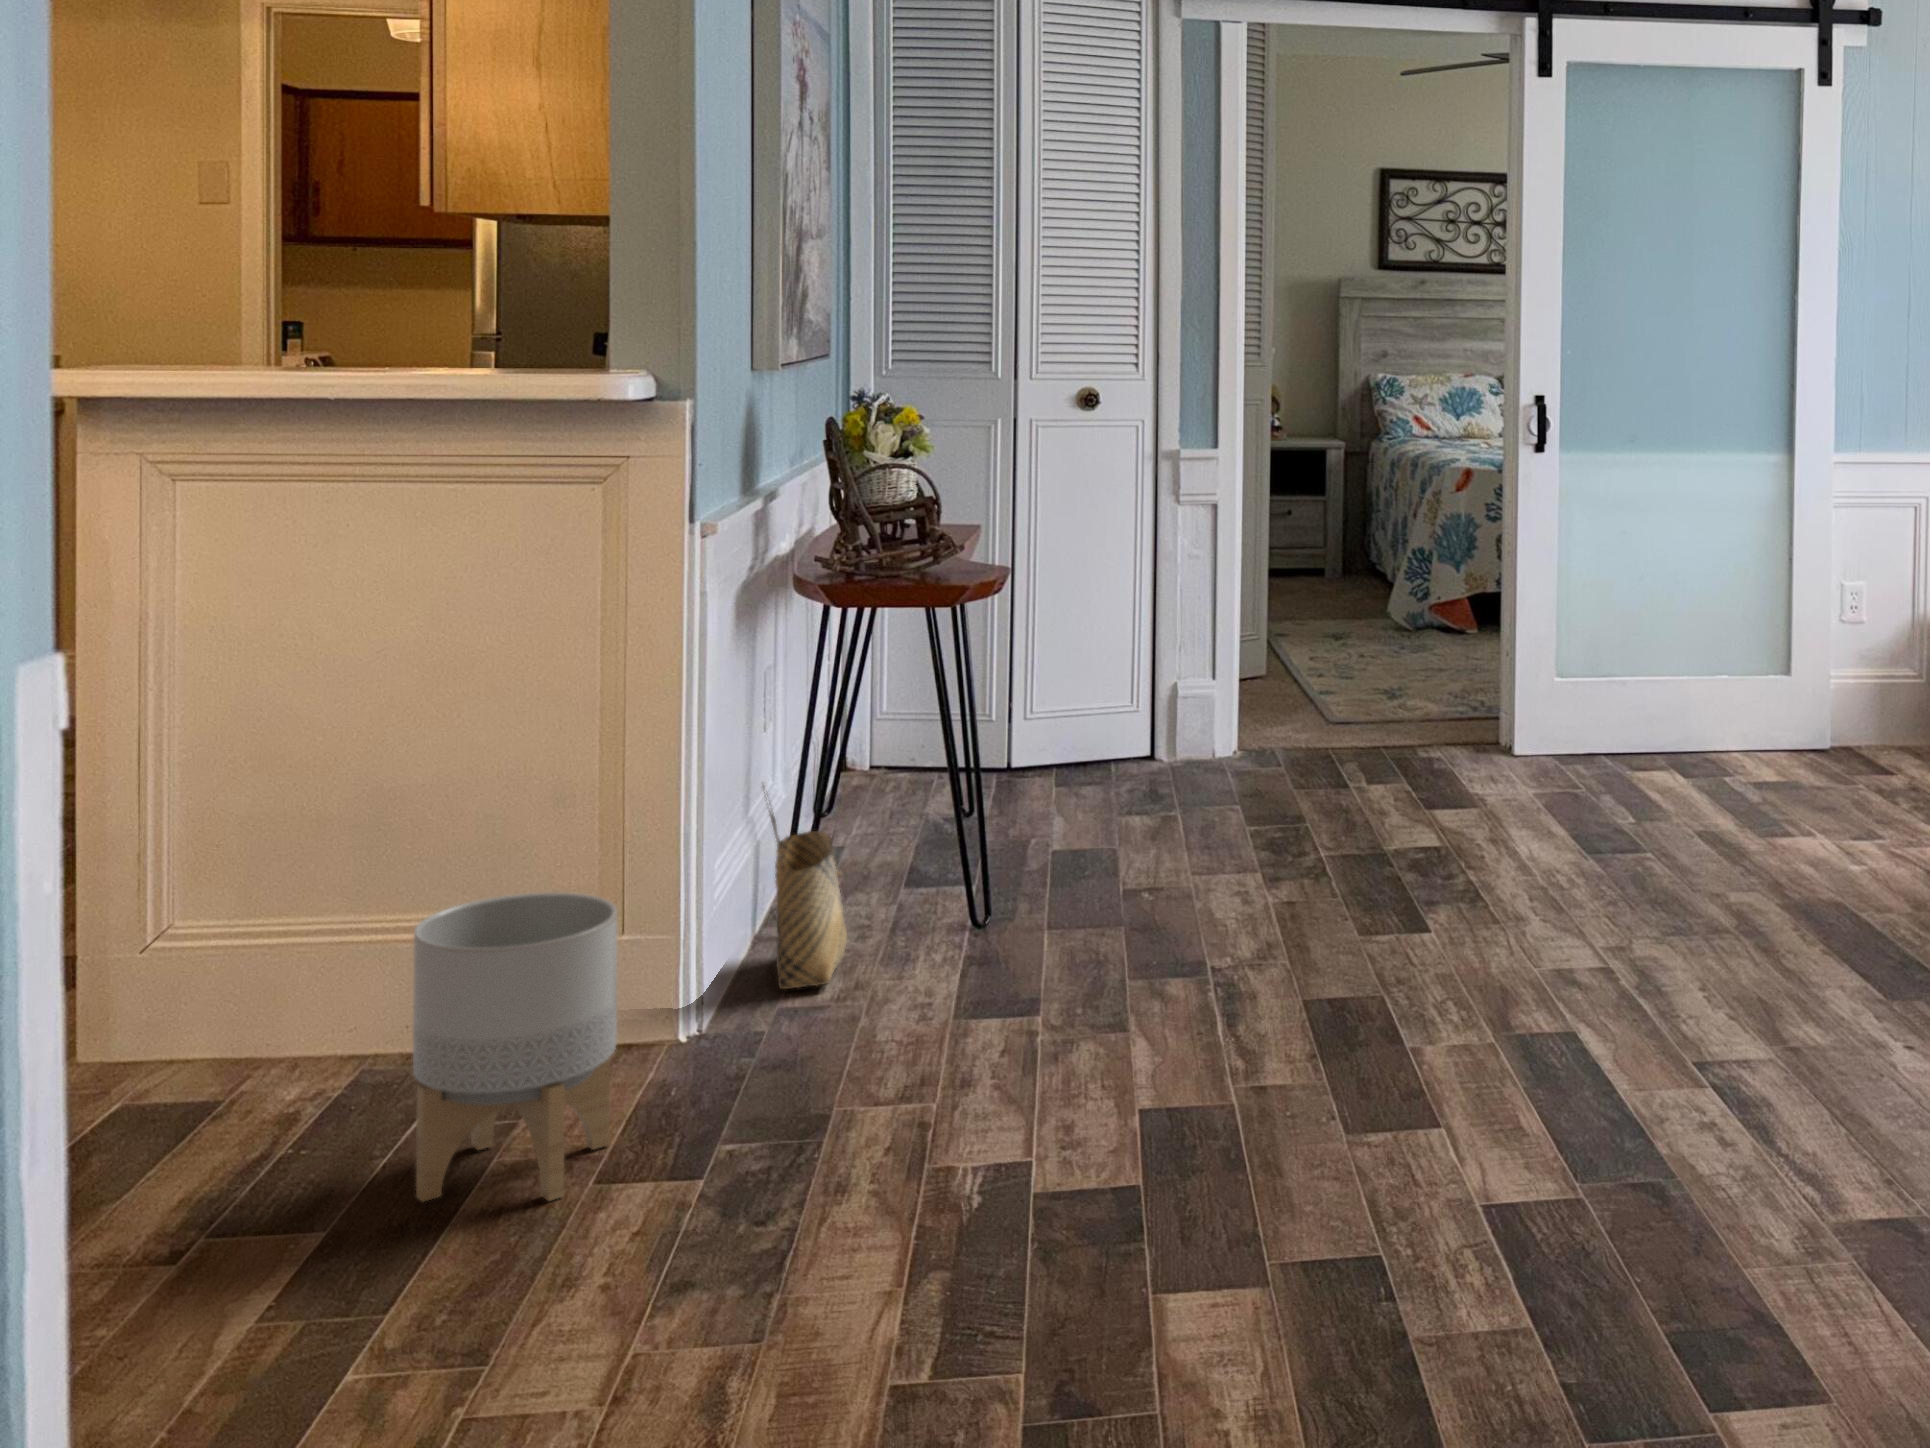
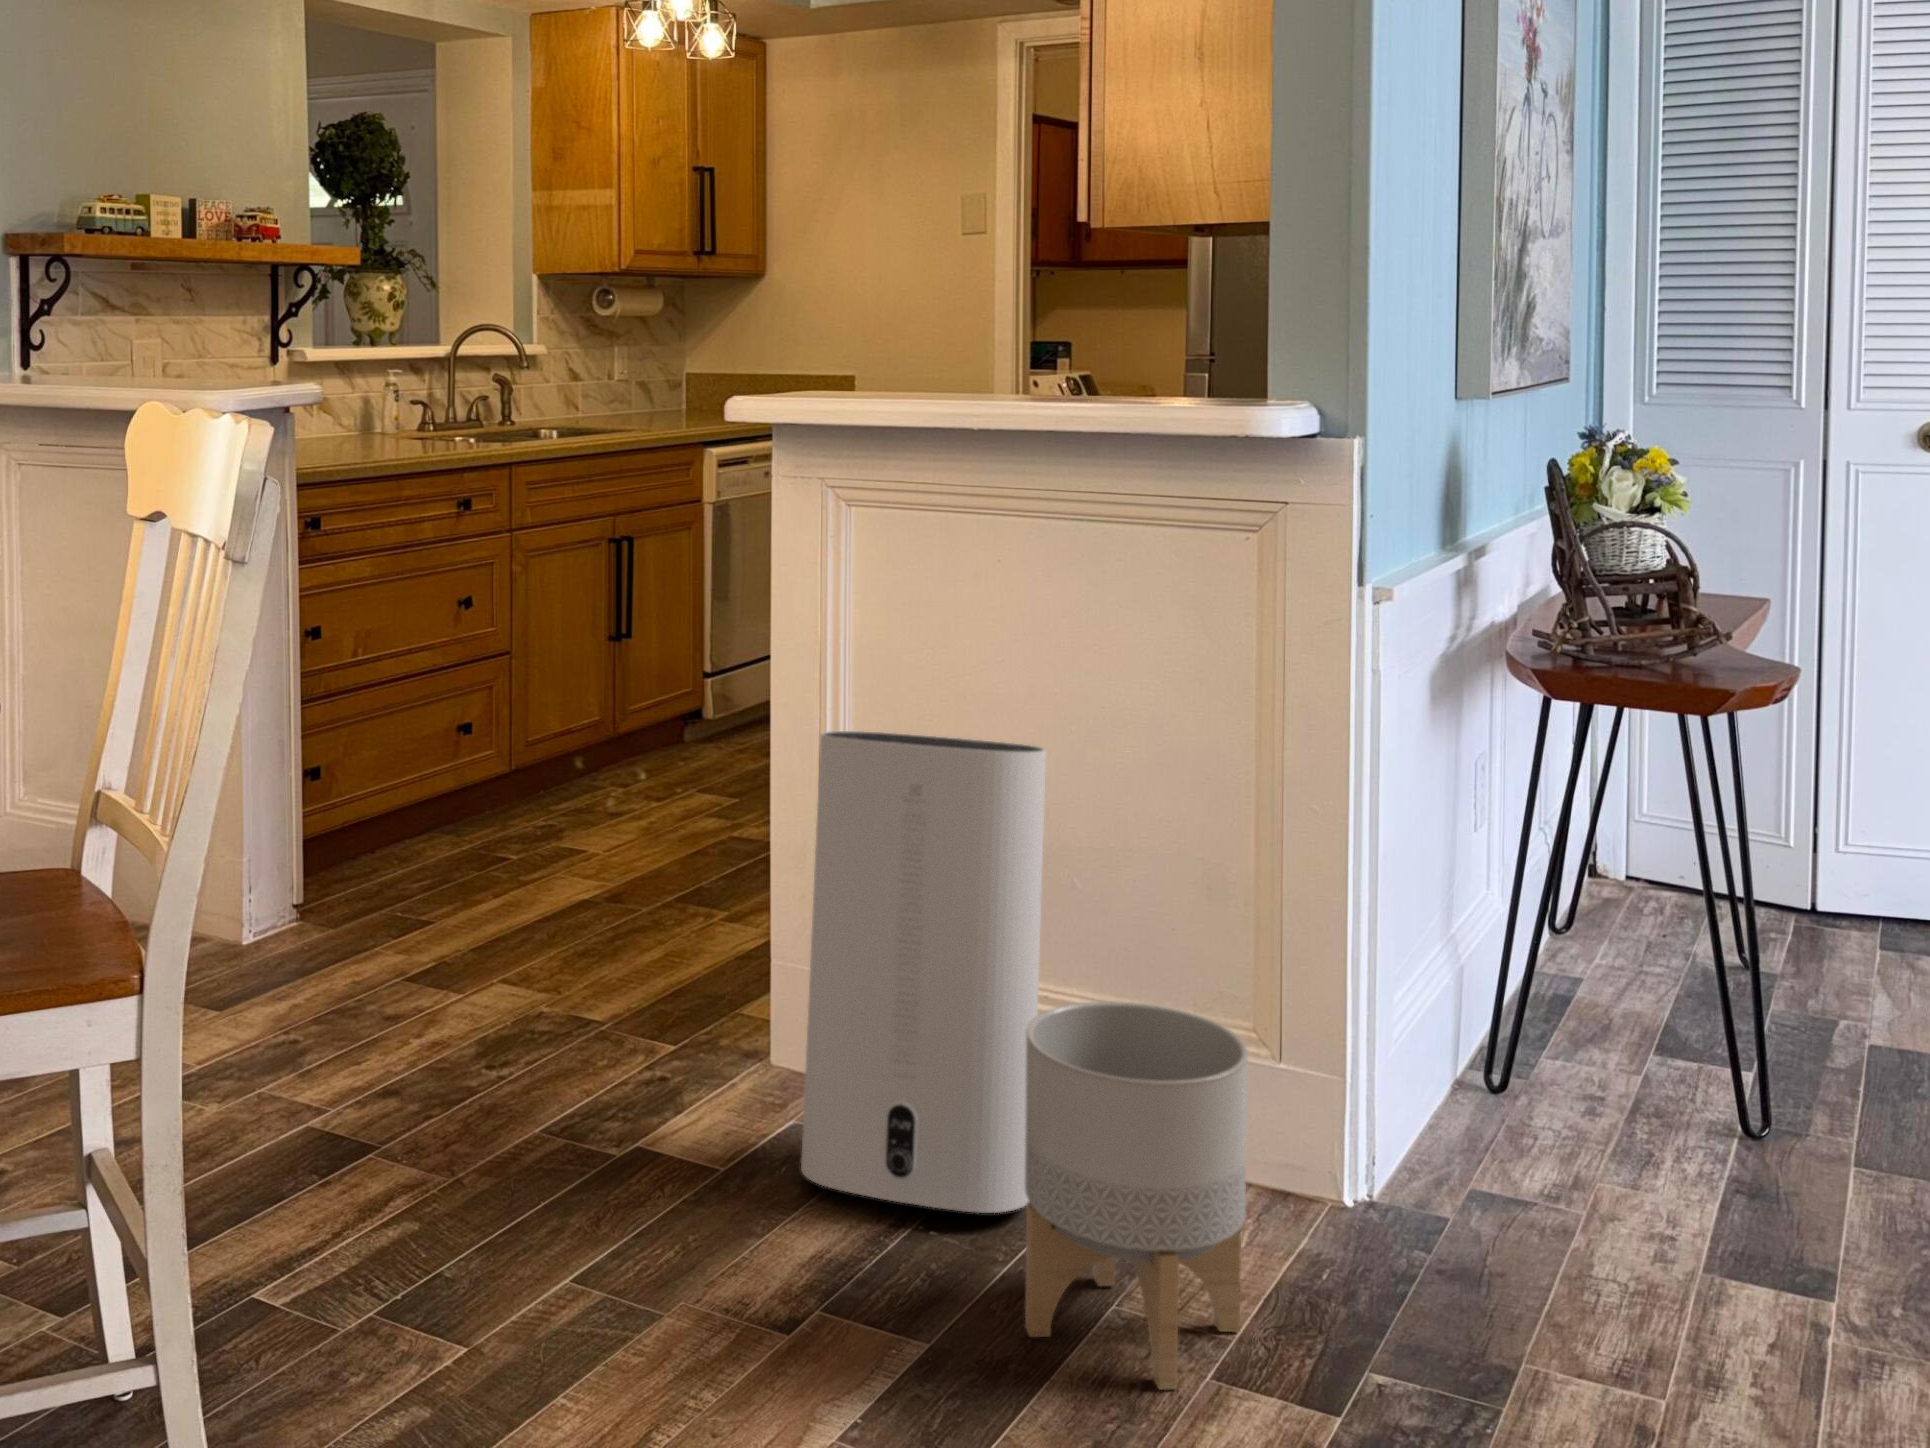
air purifier: none [144,695,406,1150] -> present [801,731,1046,1213]
woven basket: present [762,777,849,989] -> none [1455,901,1569,1175]

